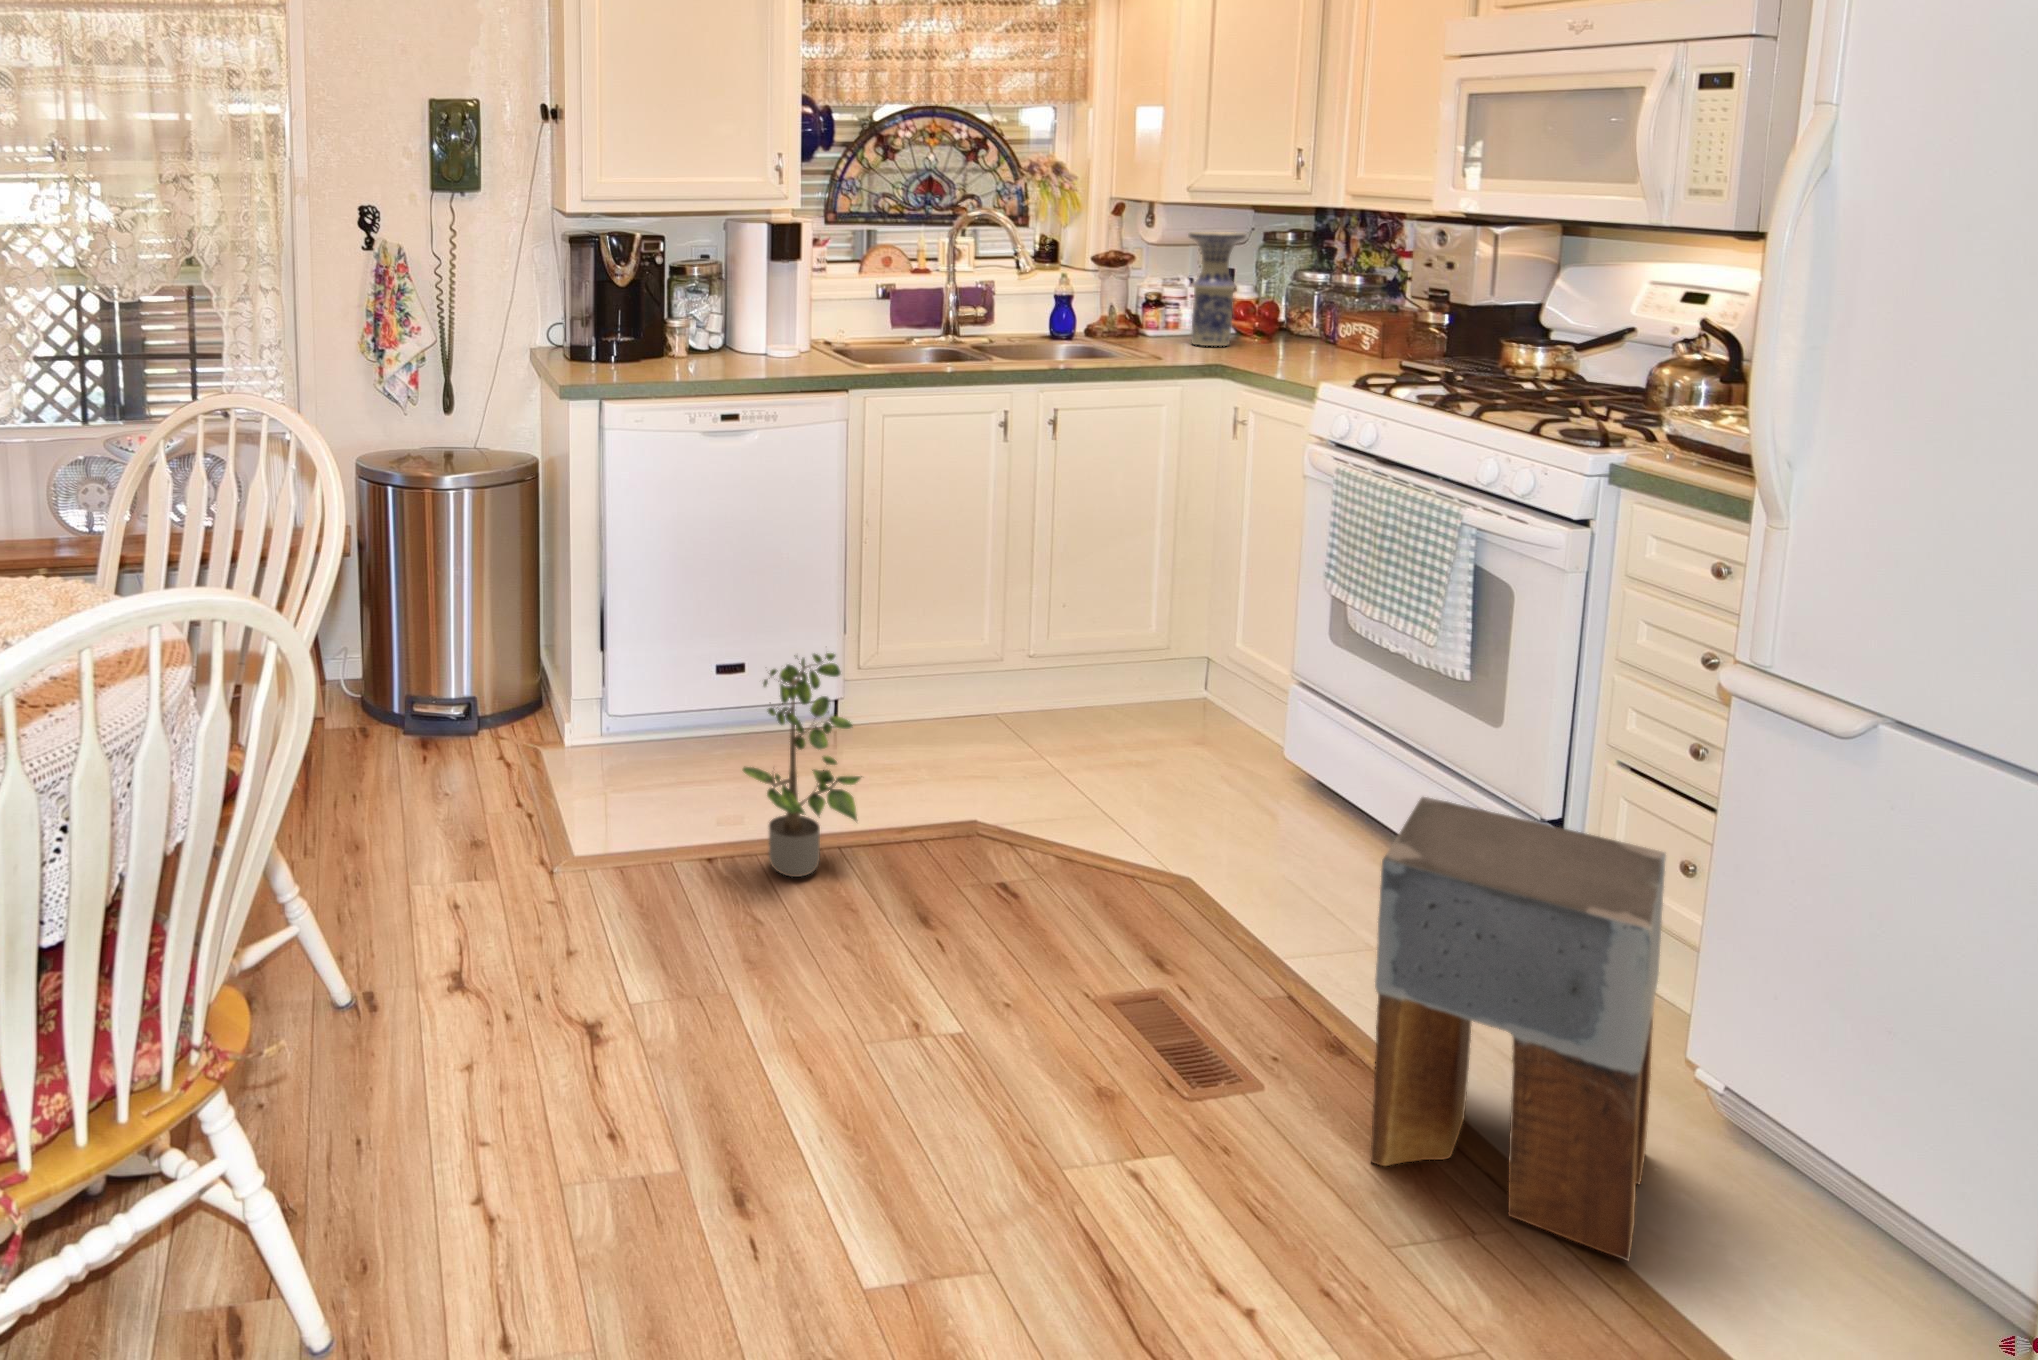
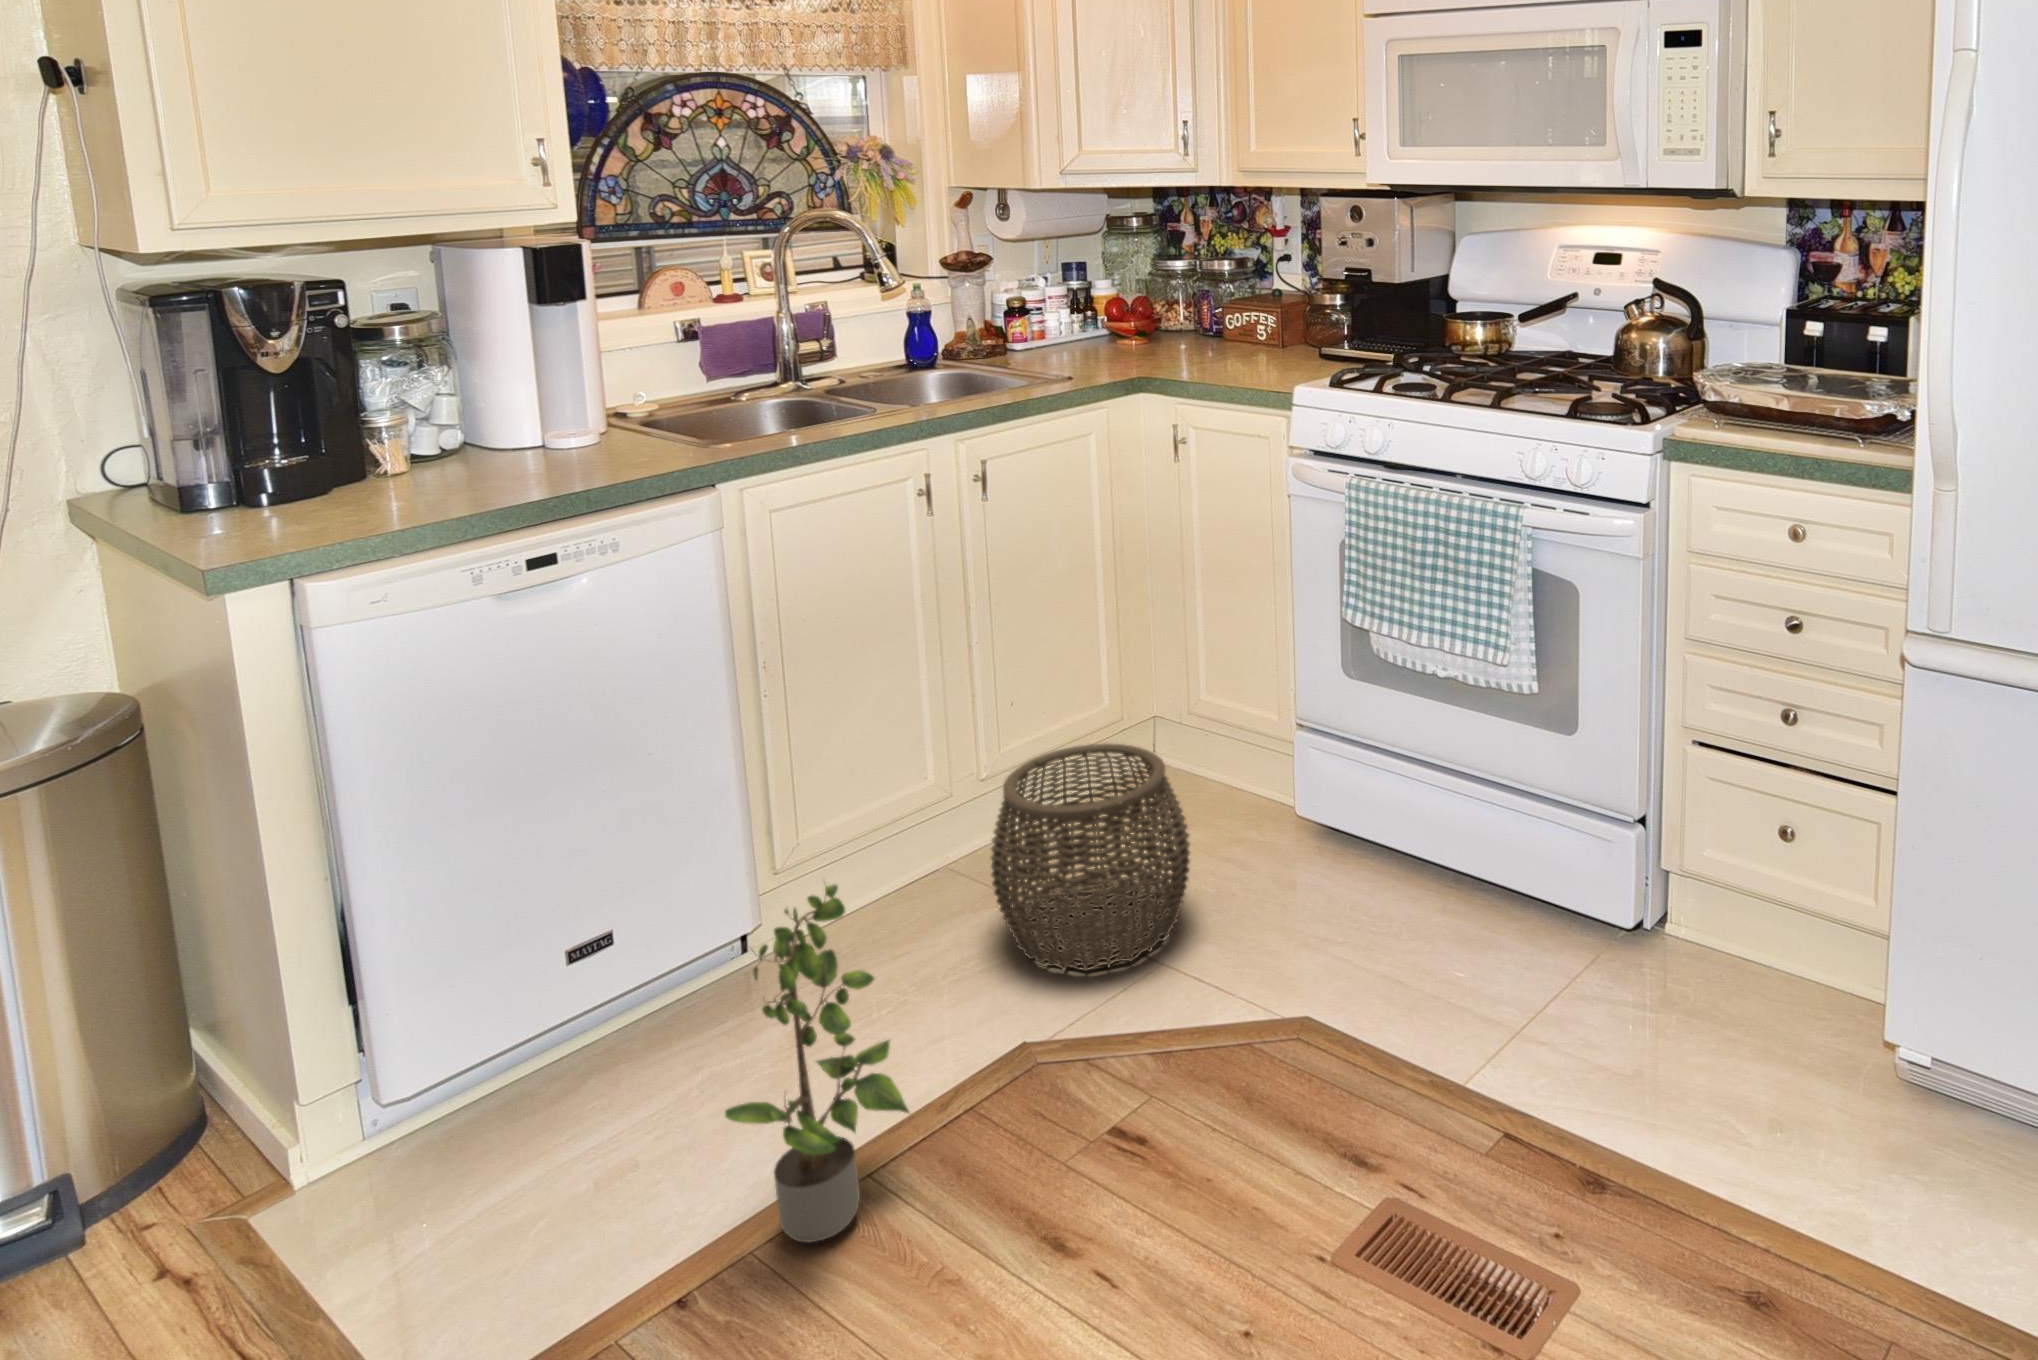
vase: present [1188,232,1246,346] -> none [1064,222,1126,355]
woven basket: none [993,644,1158,817] -> present [991,743,1191,971]
stool: present [1371,797,1666,1261] -> none [1586,813,1874,1258]

